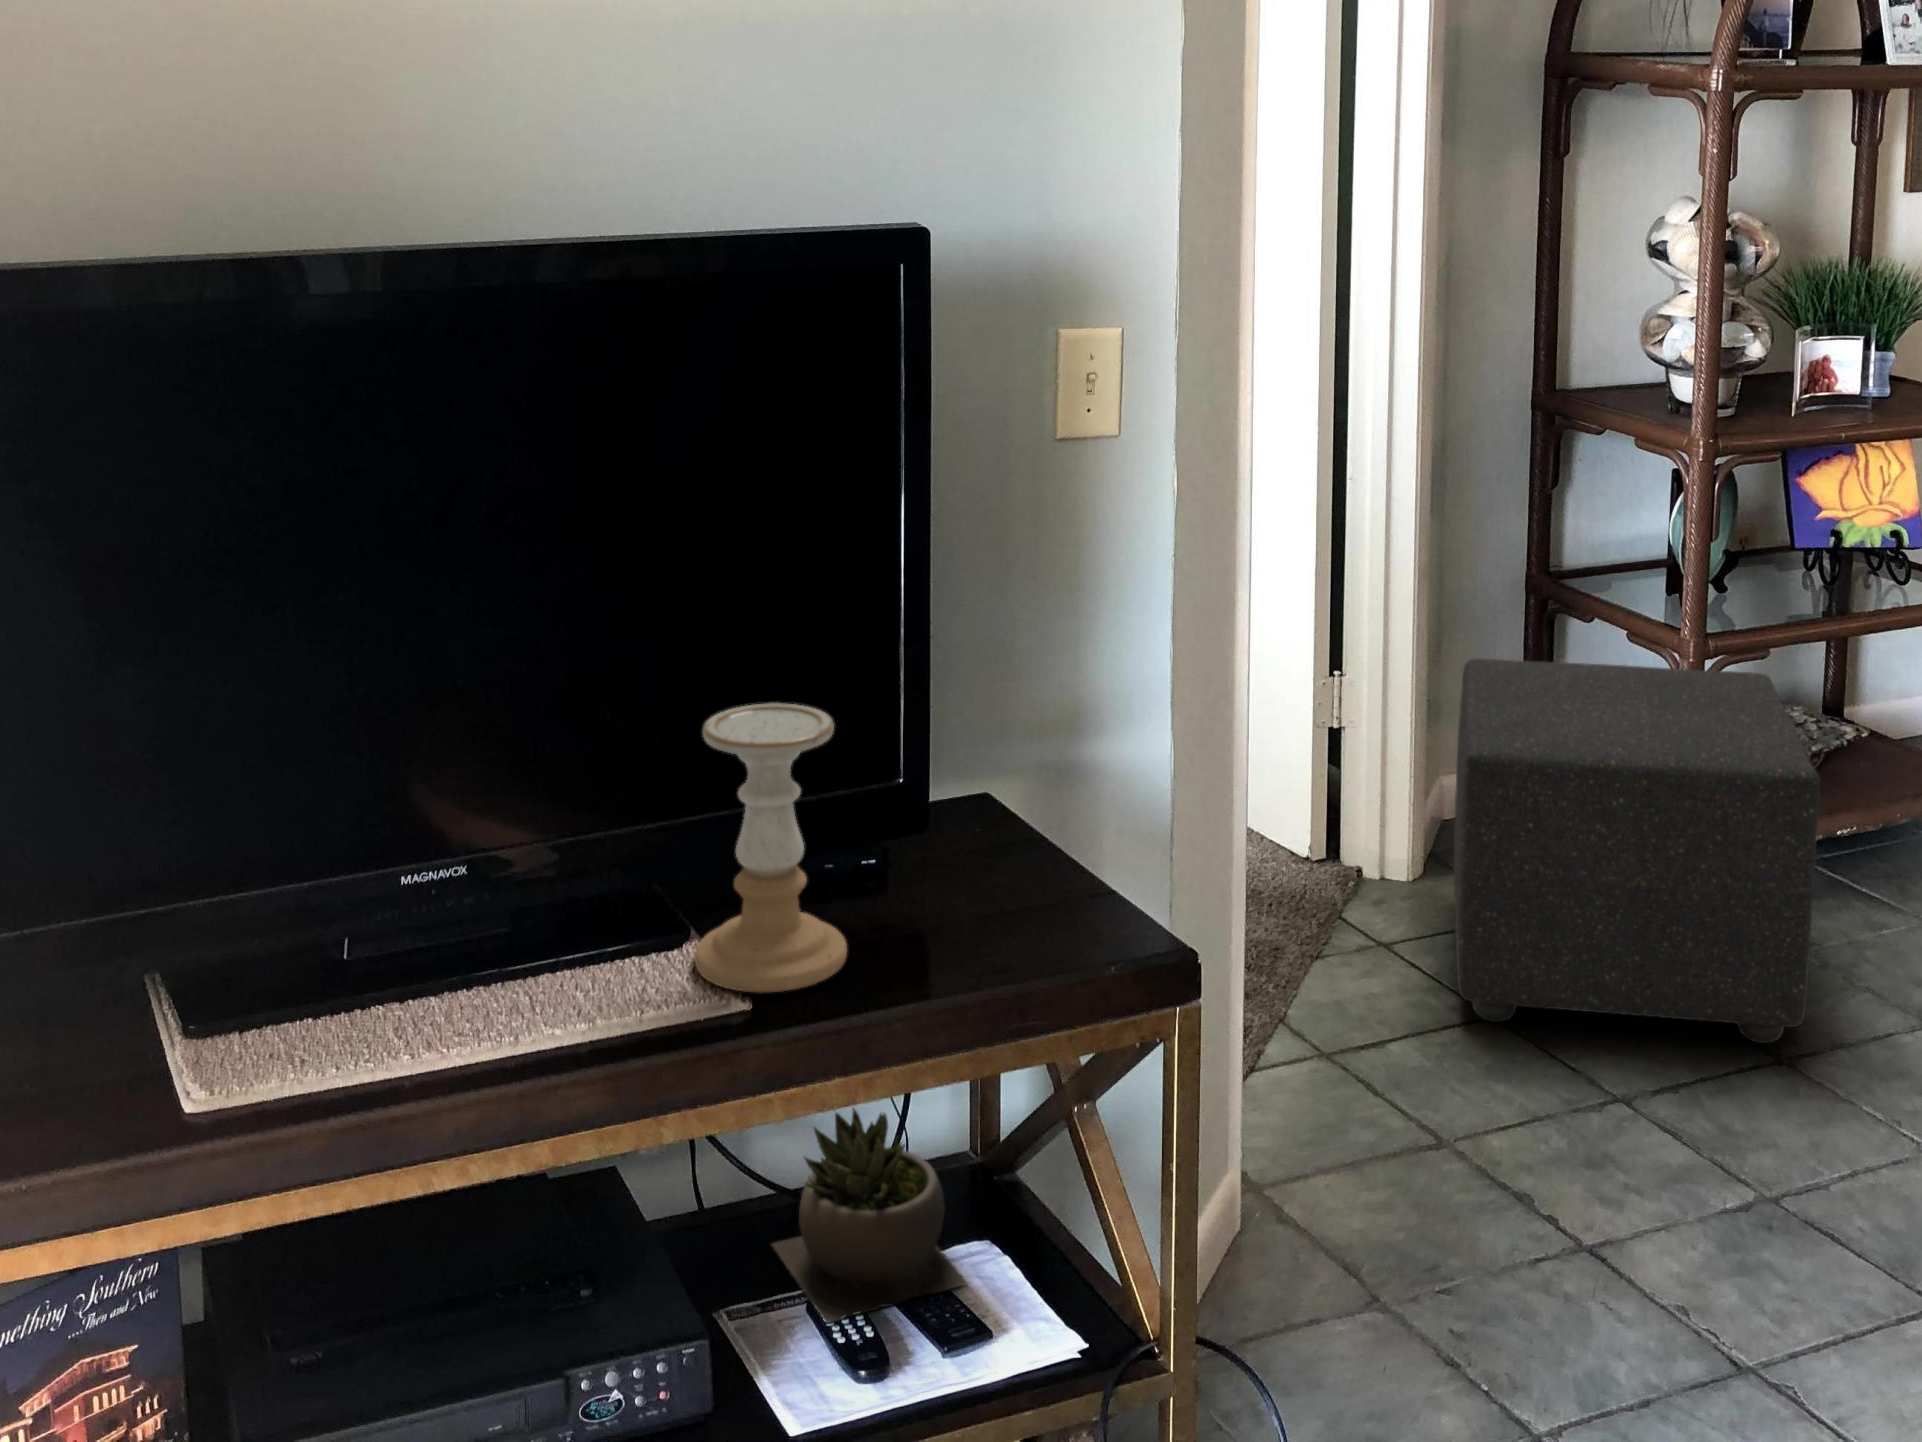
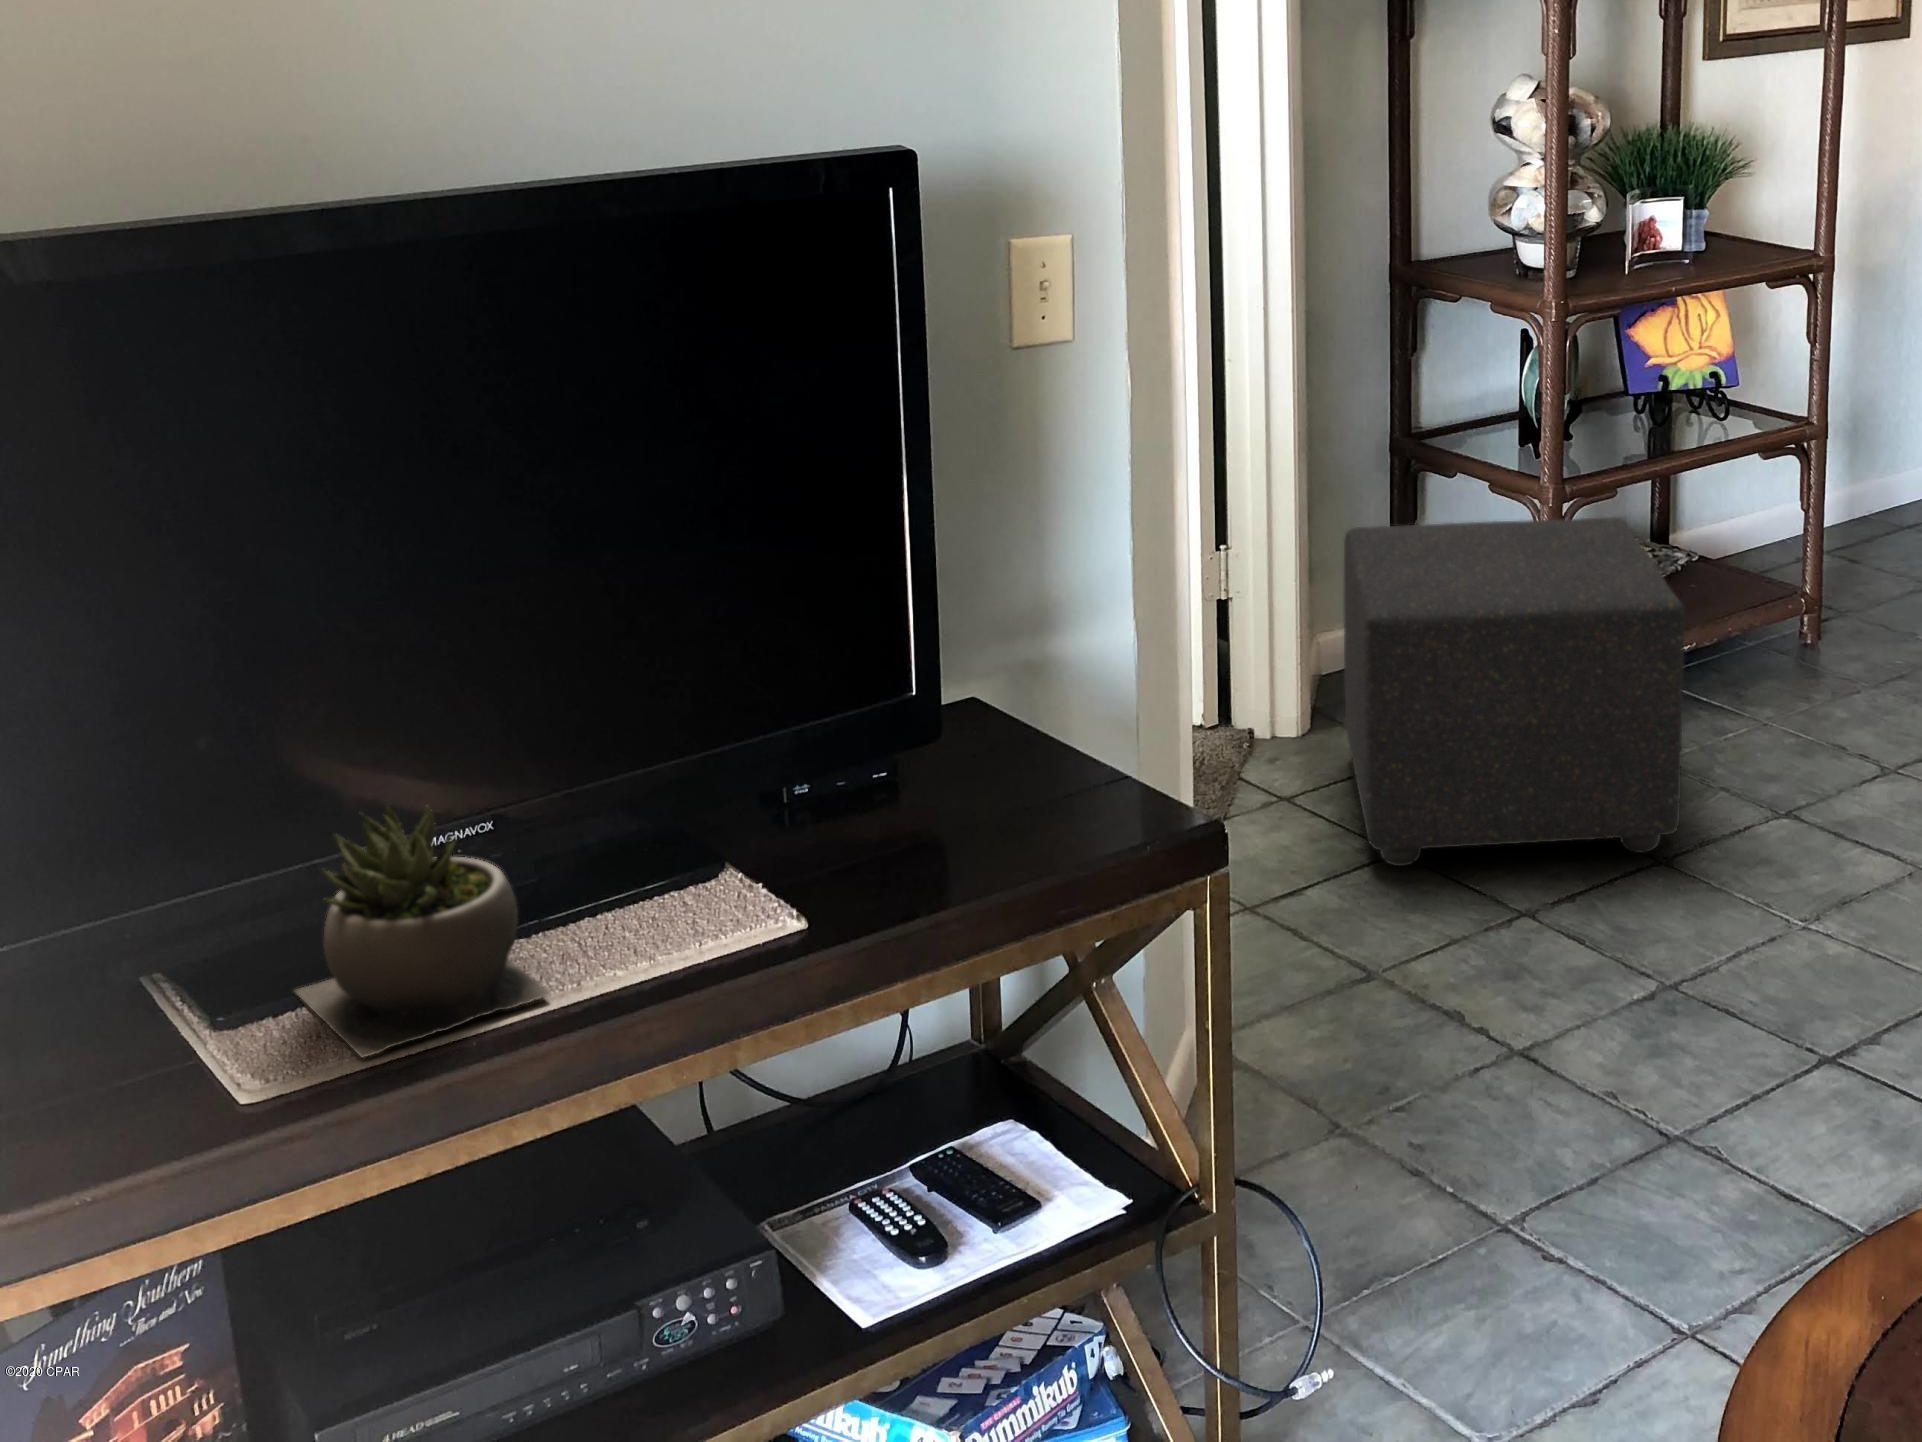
candle holder: present [695,703,847,993] -> none [733,629,888,909]
succulent plant: present [772,1108,967,1323] -> present [295,807,551,1057]

